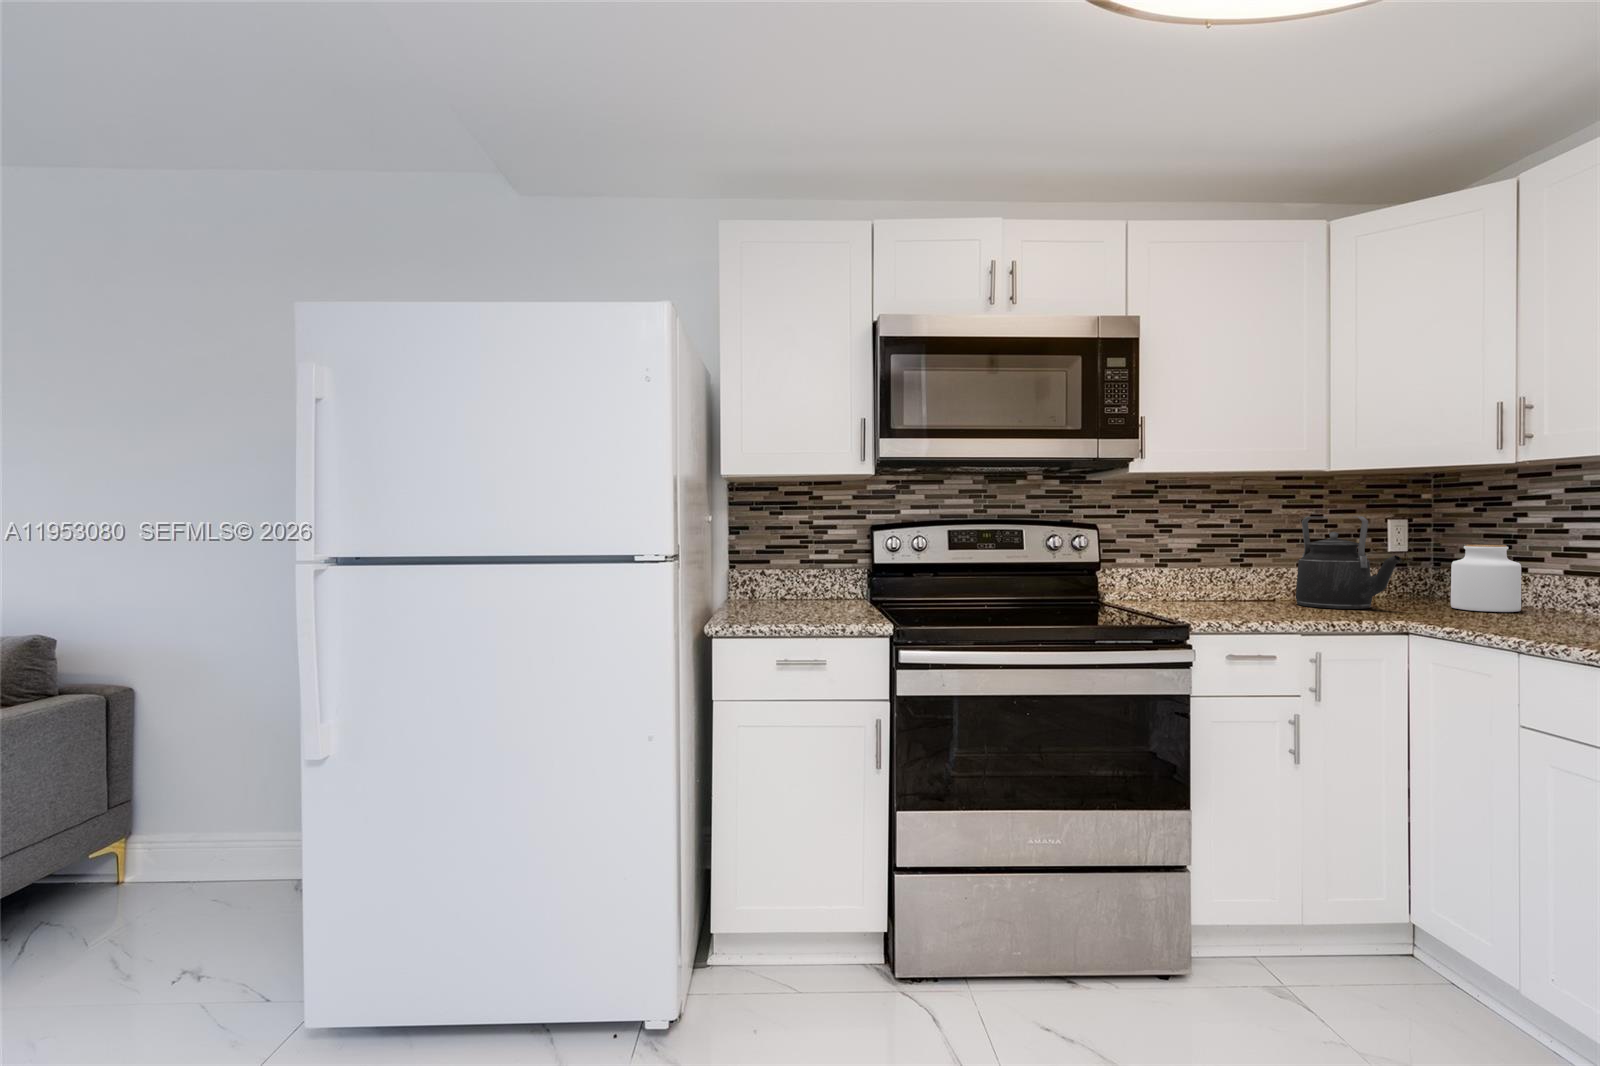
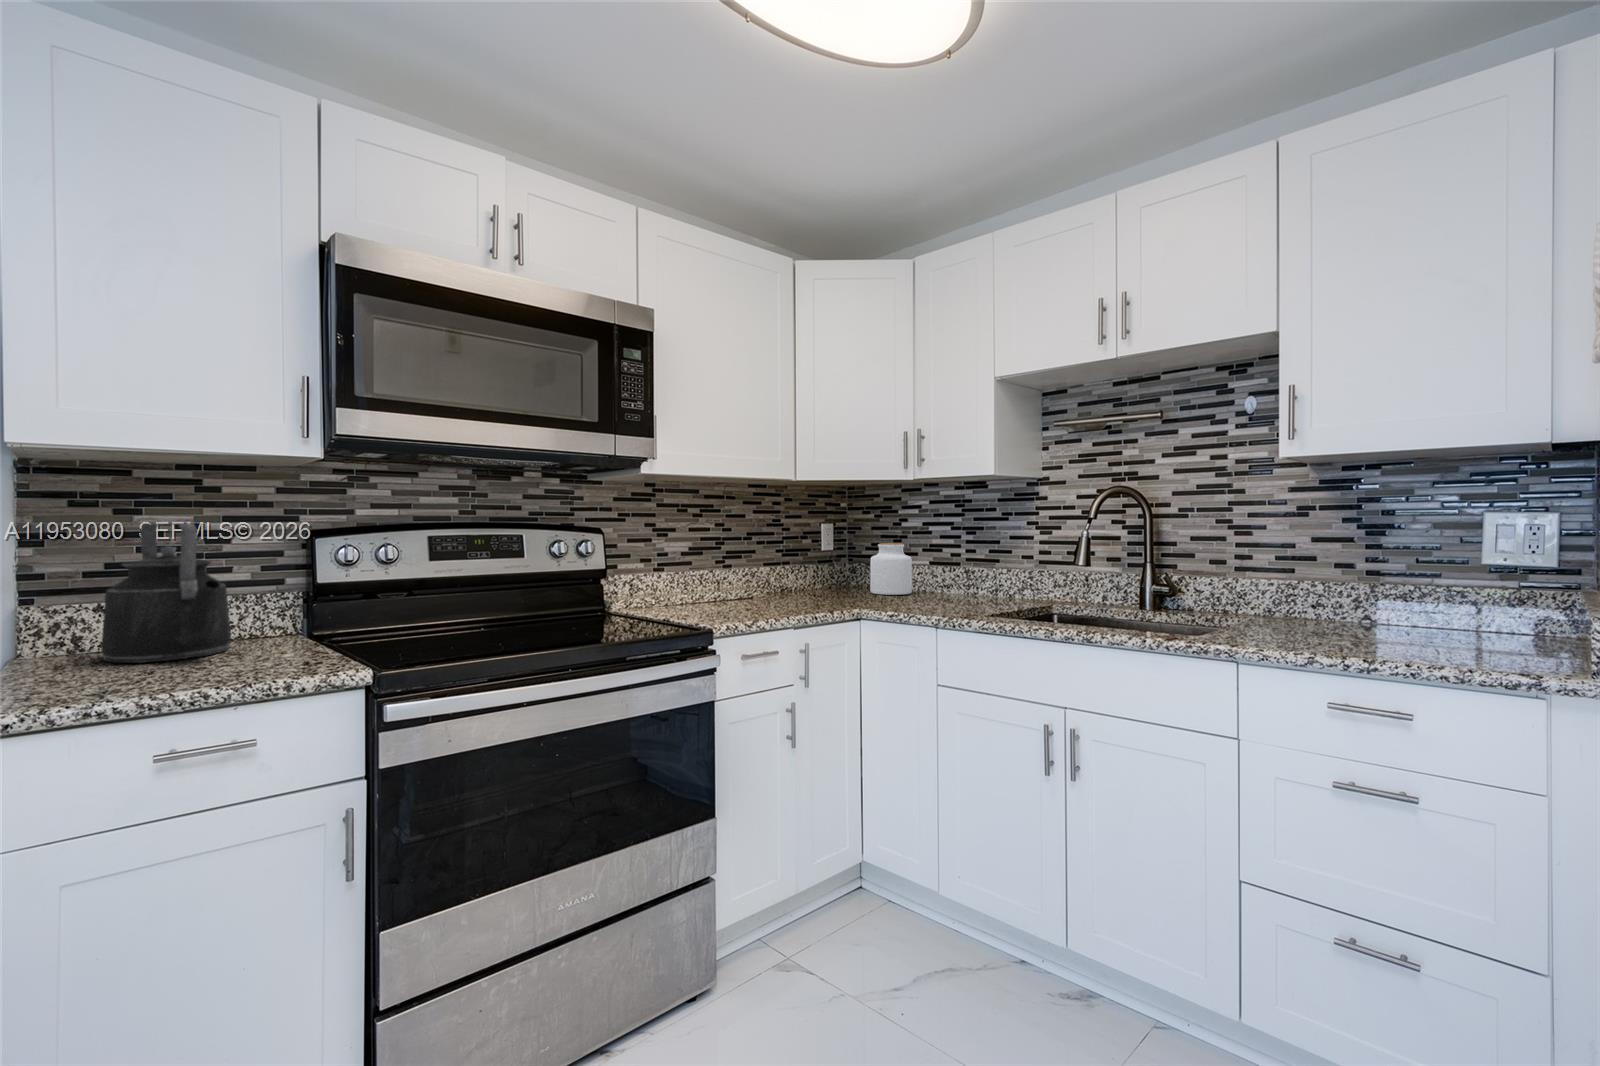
kettle: present [1296,516,1402,609] -> present [101,523,231,663]

